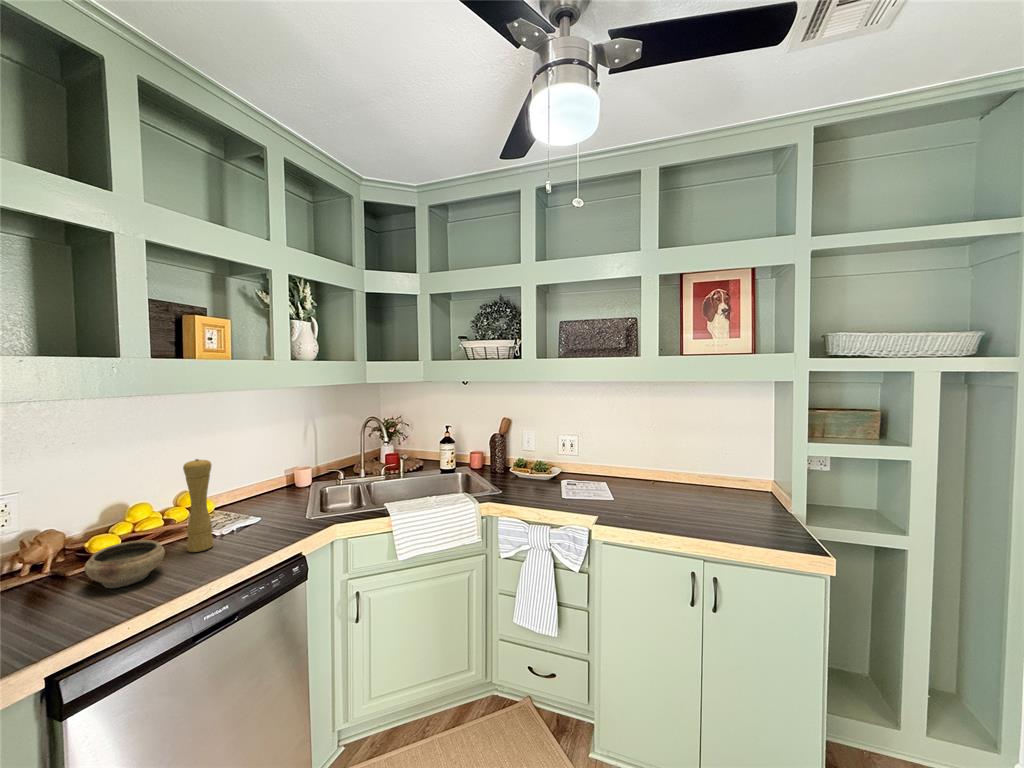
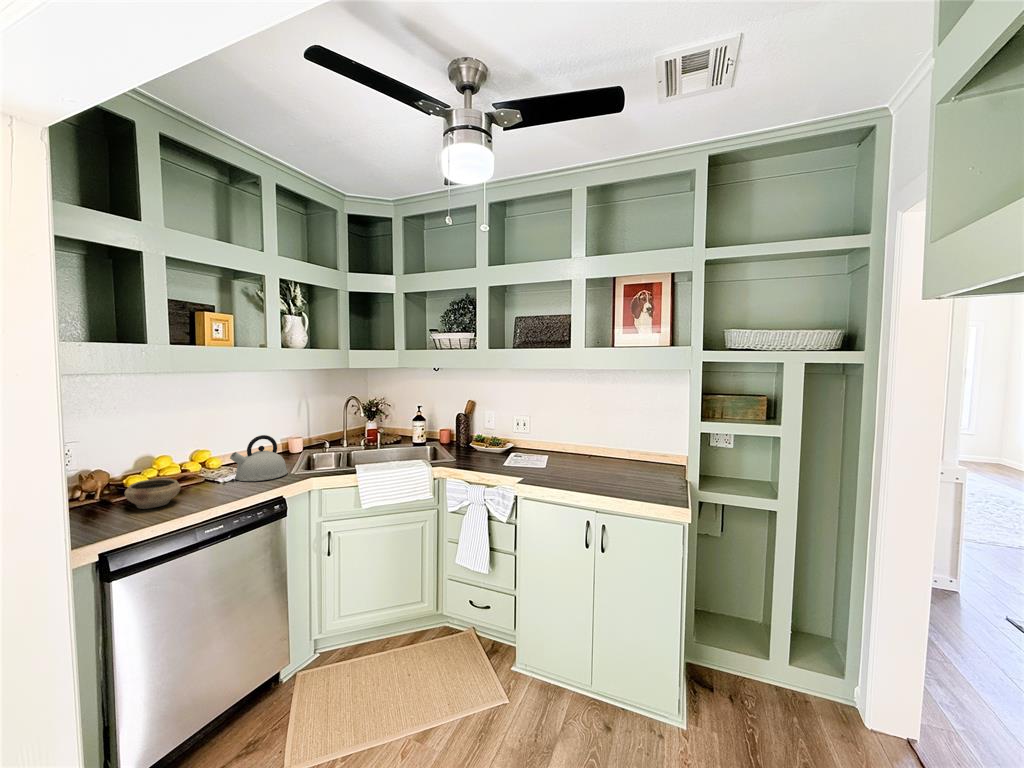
pepper mill: present [183,459,213,552] -> none [195,421,217,491]
kettle: none [229,471,302,533] -> present [230,435,288,481]

